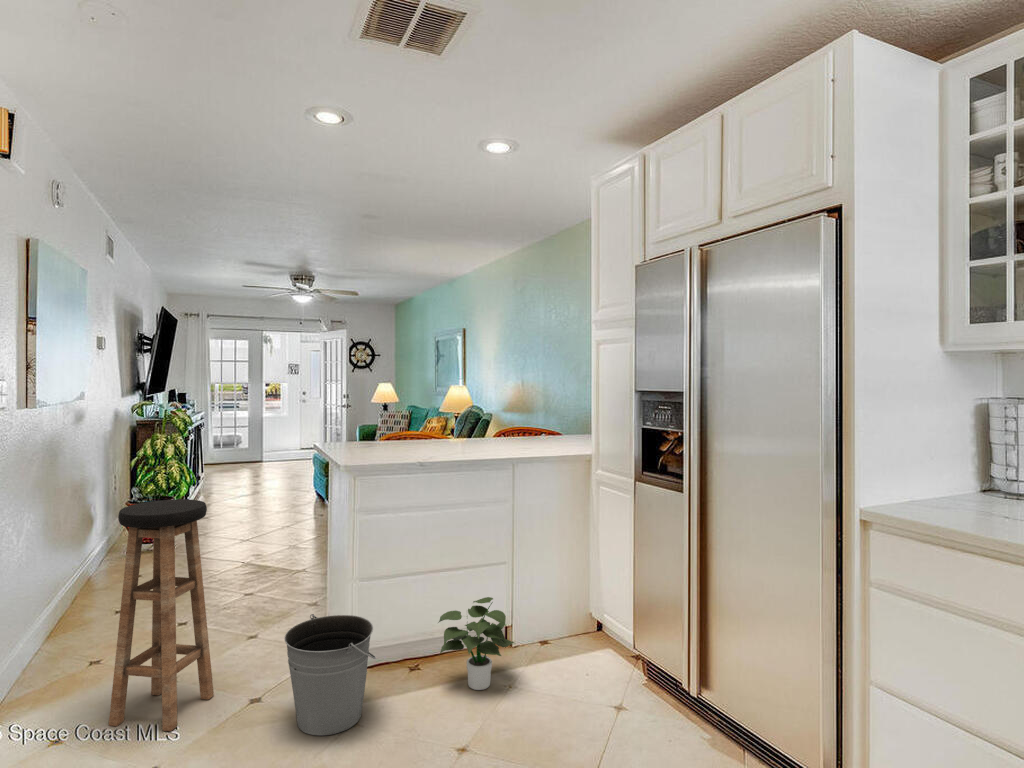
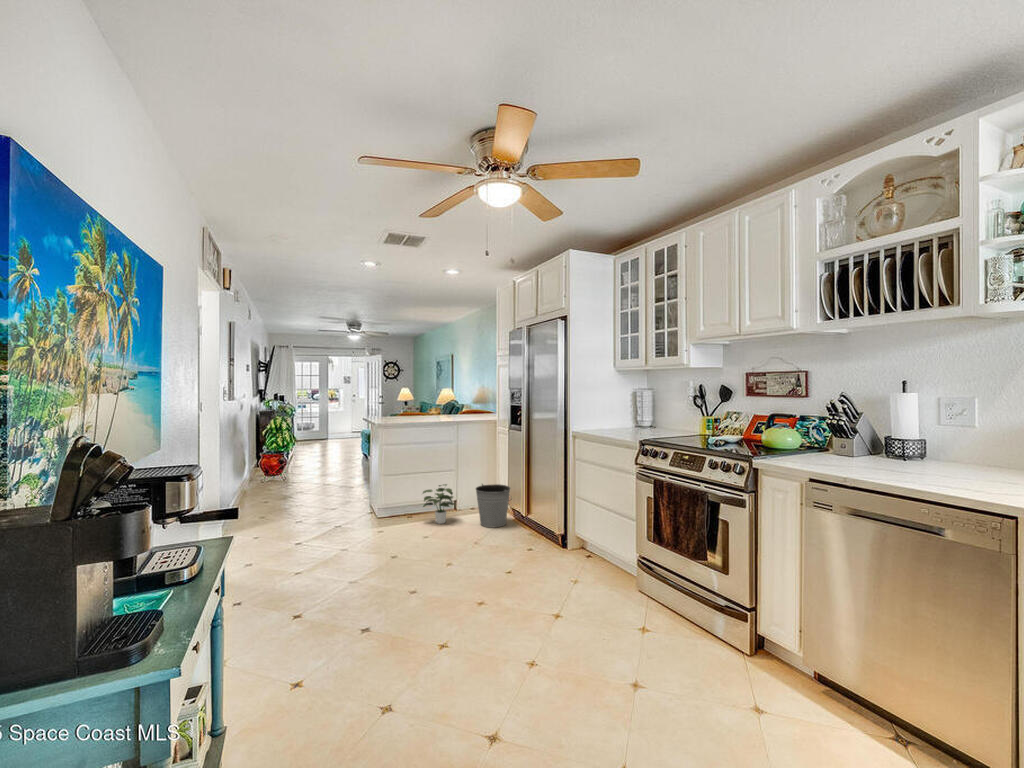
bar stool: present [109,499,214,731] -> none [279,438,321,534]
bucket: present [284,614,376,735] -> present [476,484,510,527]

